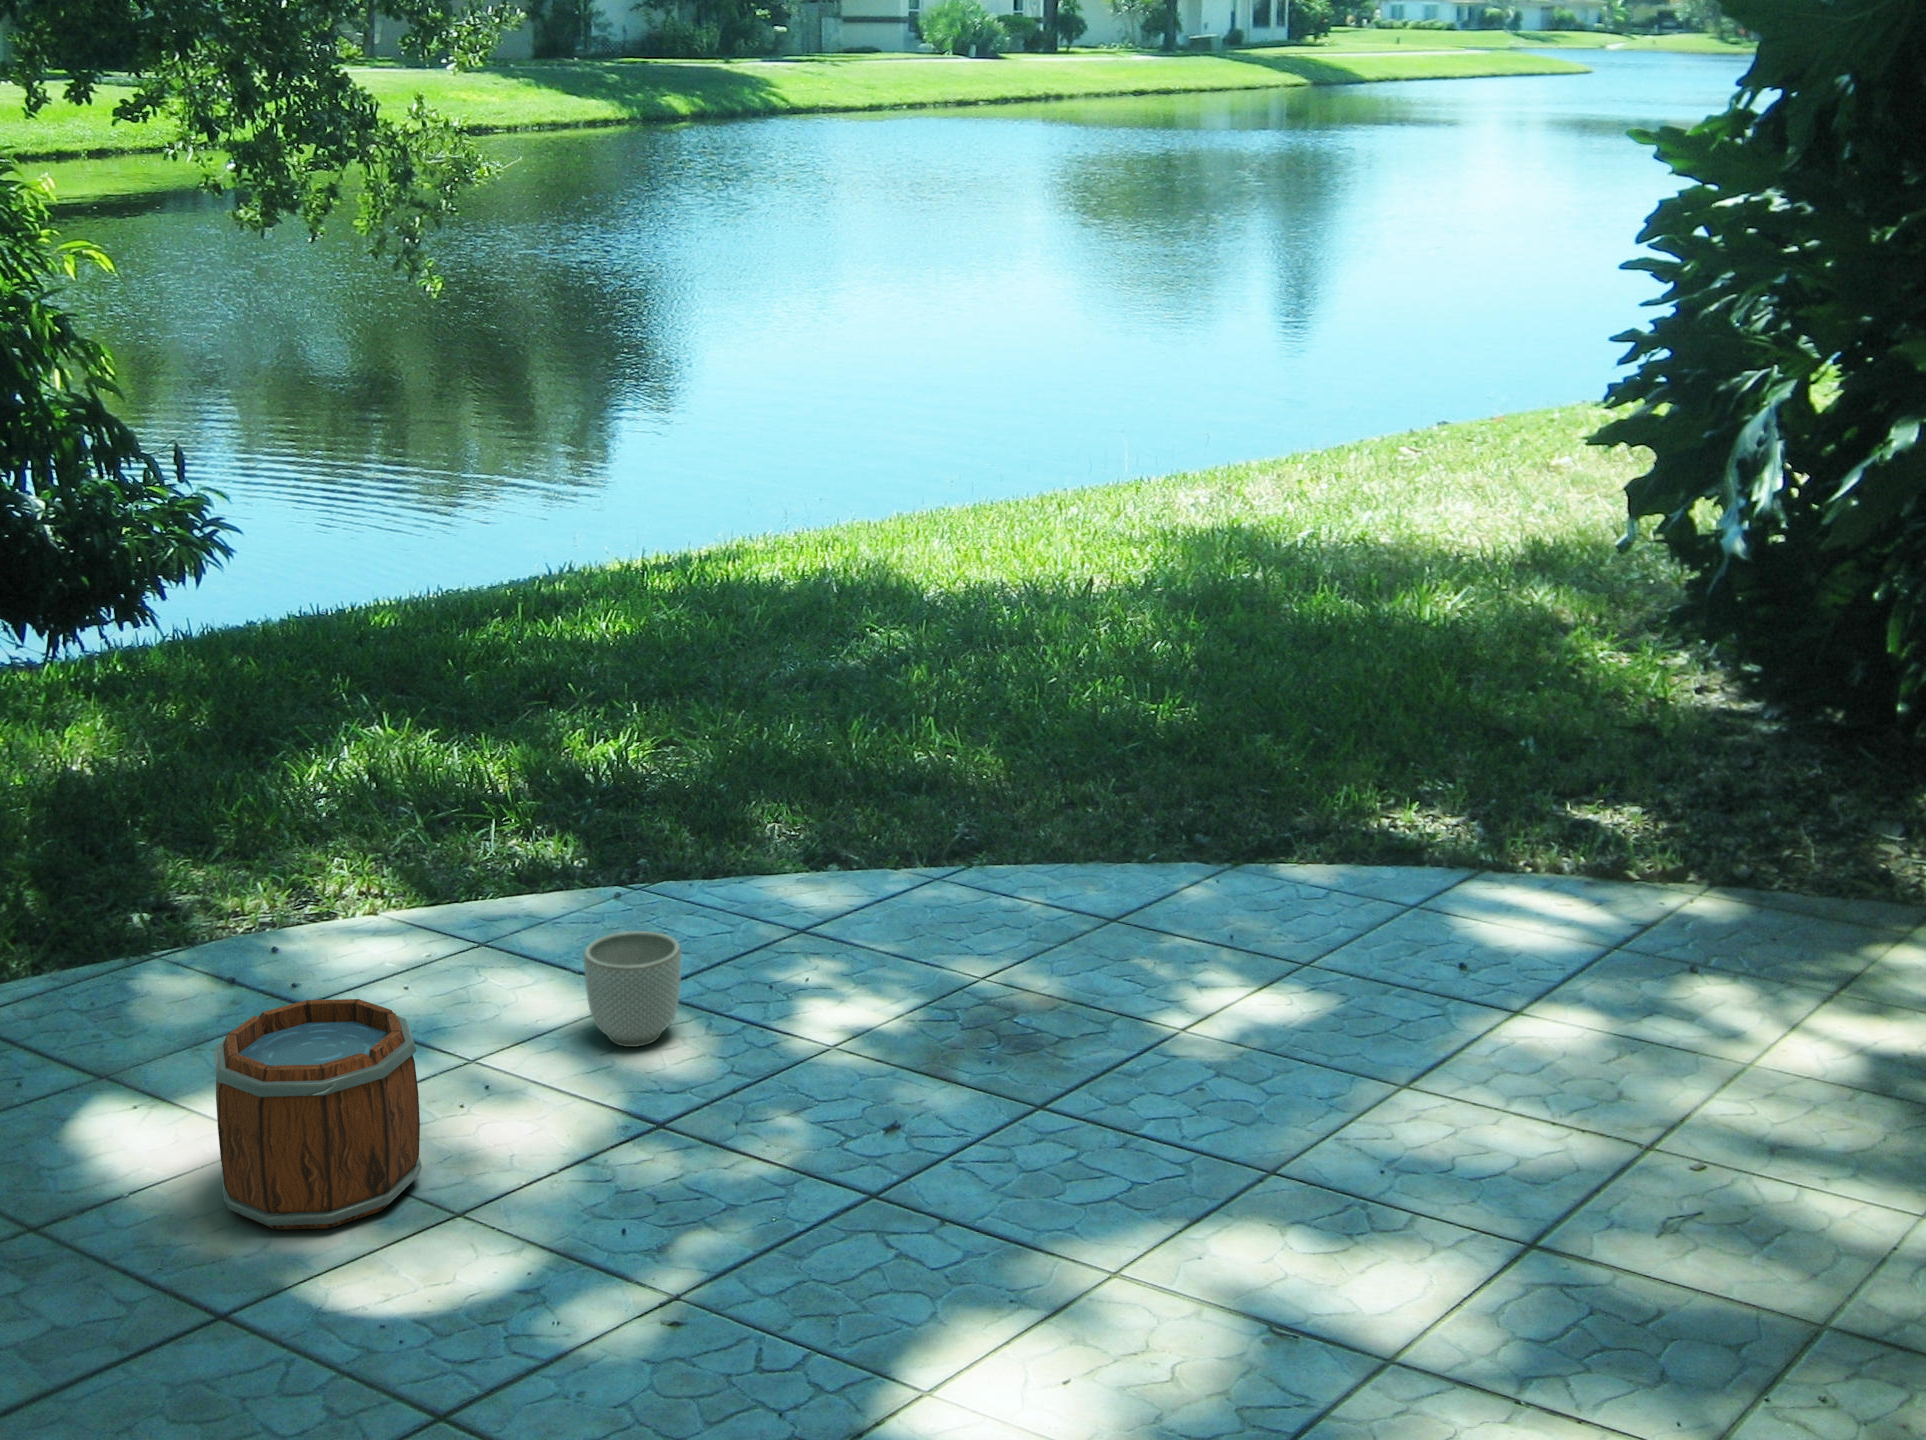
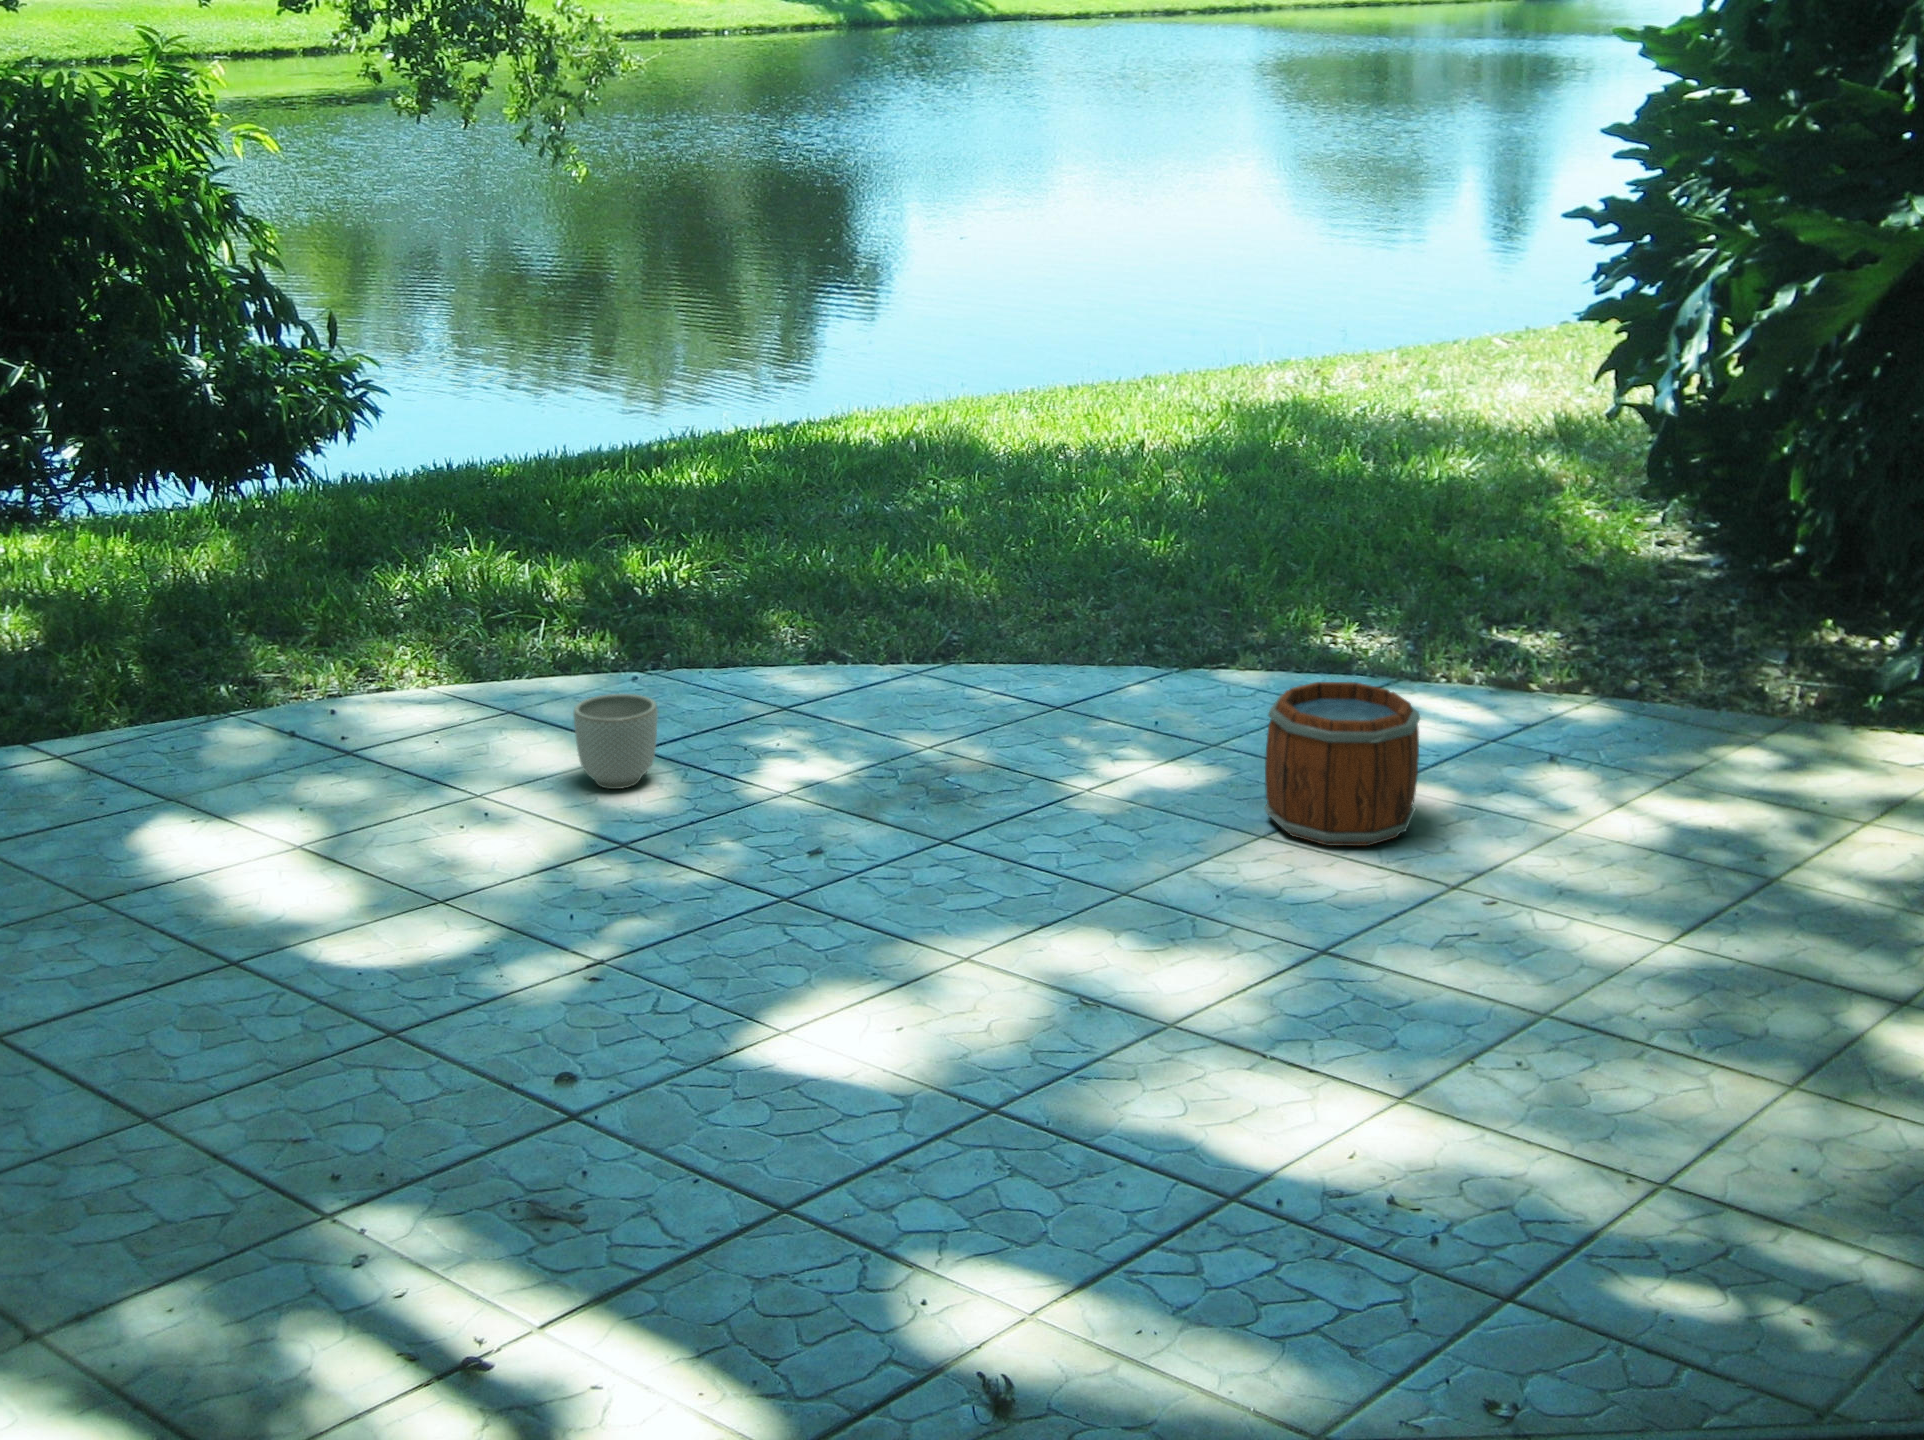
bucket: present [214,999,422,1230] -> present [1265,682,1420,846]

